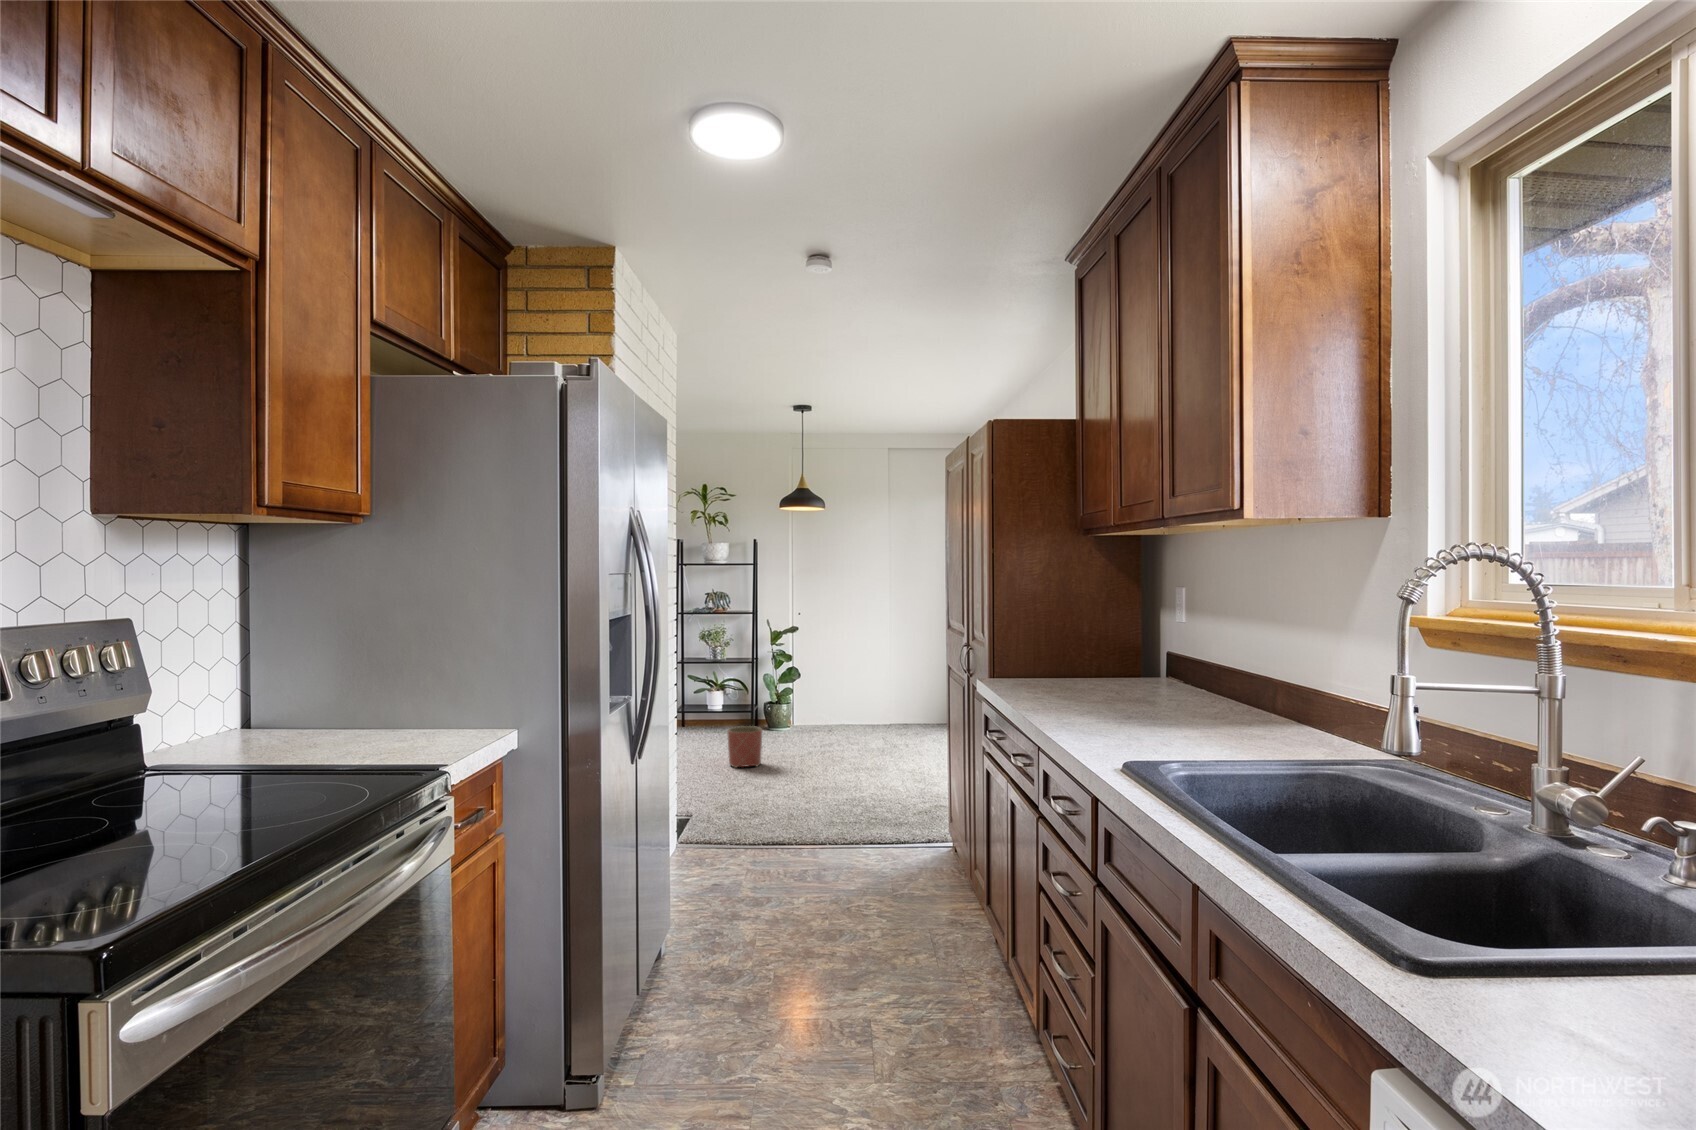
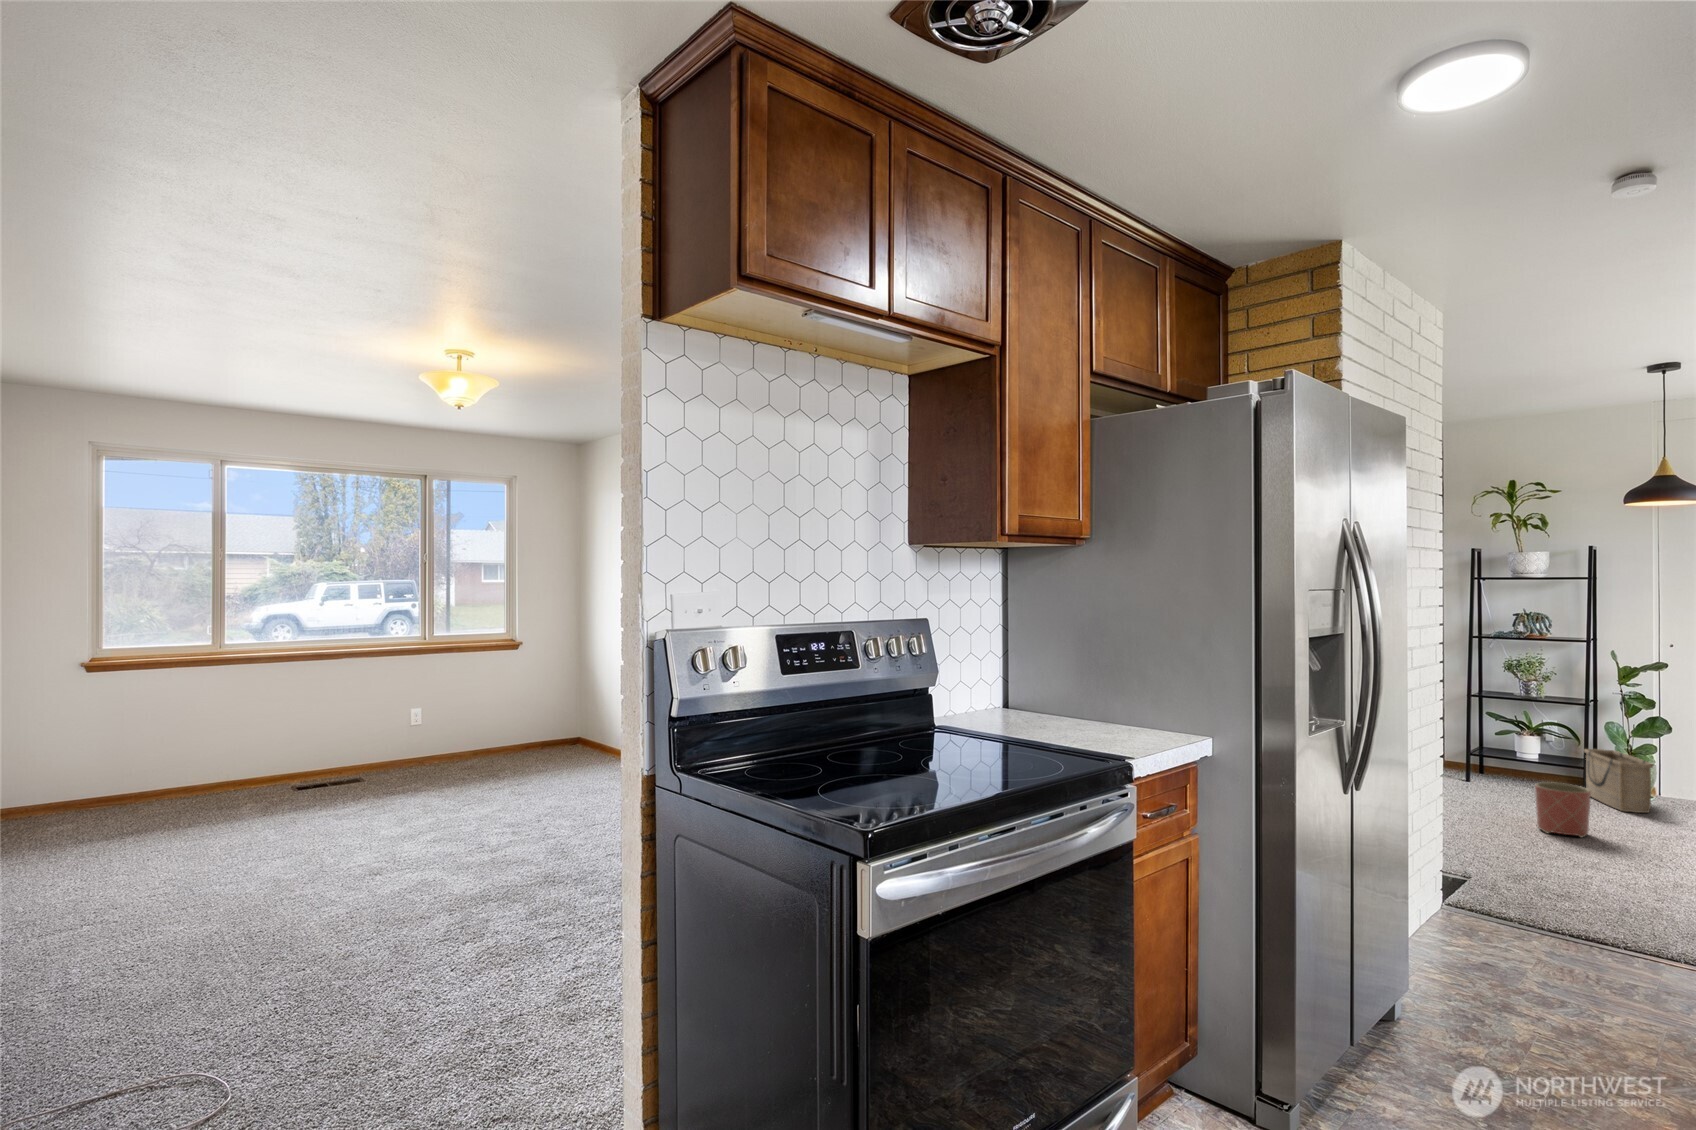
basket: none [752,695,794,741] -> present [1584,749,1653,813]

